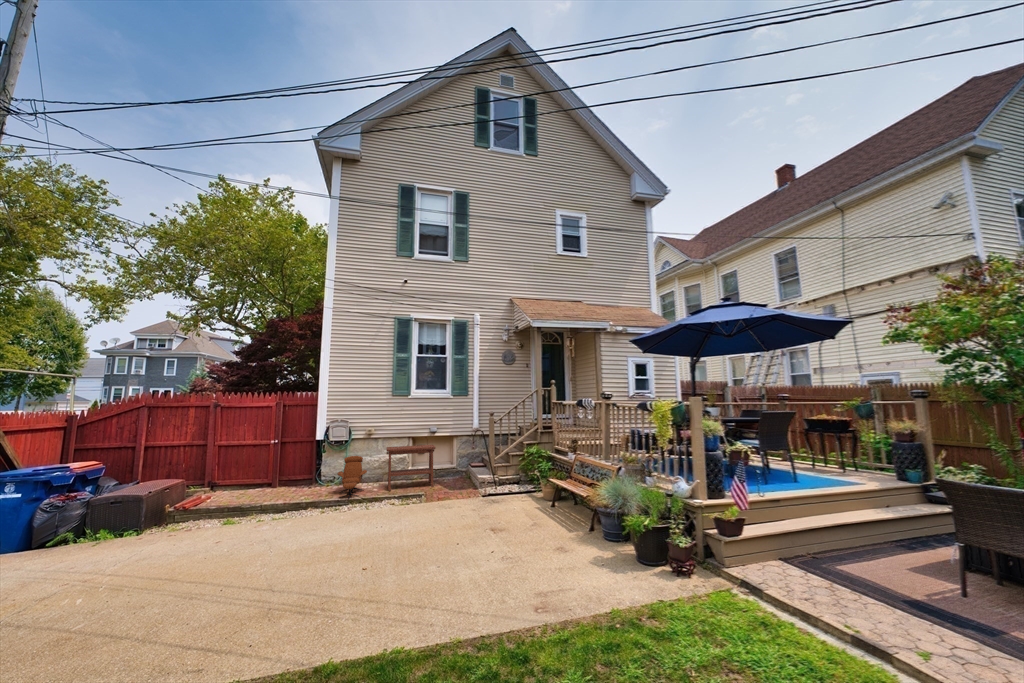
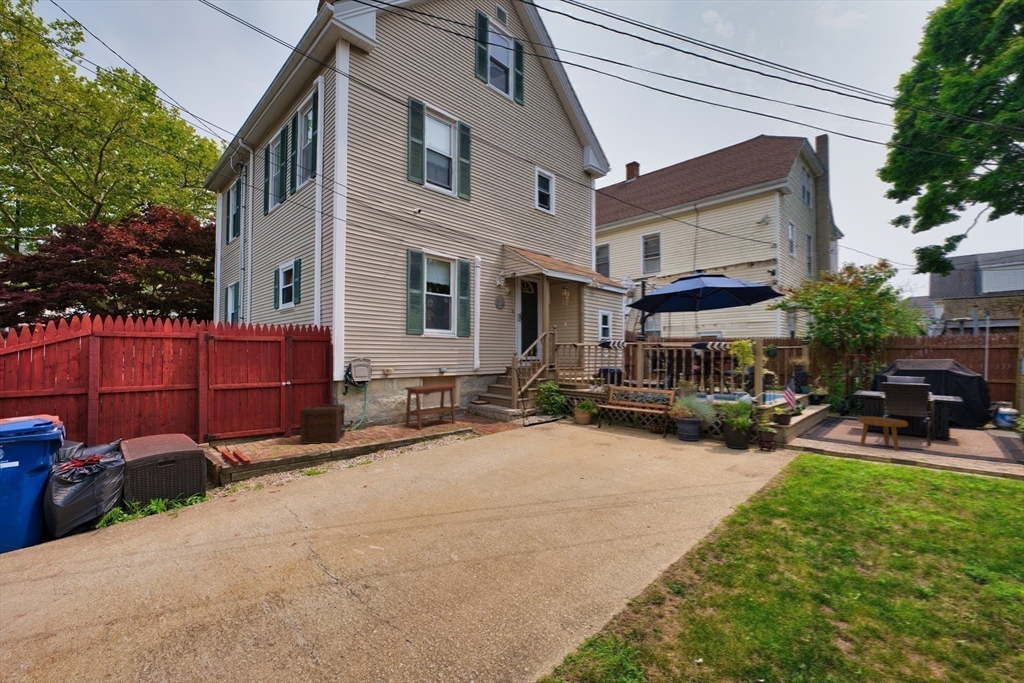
lounge chair: present [337,456,367,498] -> none [365,397,402,439]
wooden crate: none [280,460,327,497] -> present [300,404,345,444]
footstool: none [864,544,971,633] -> present [857,416,908,451]

